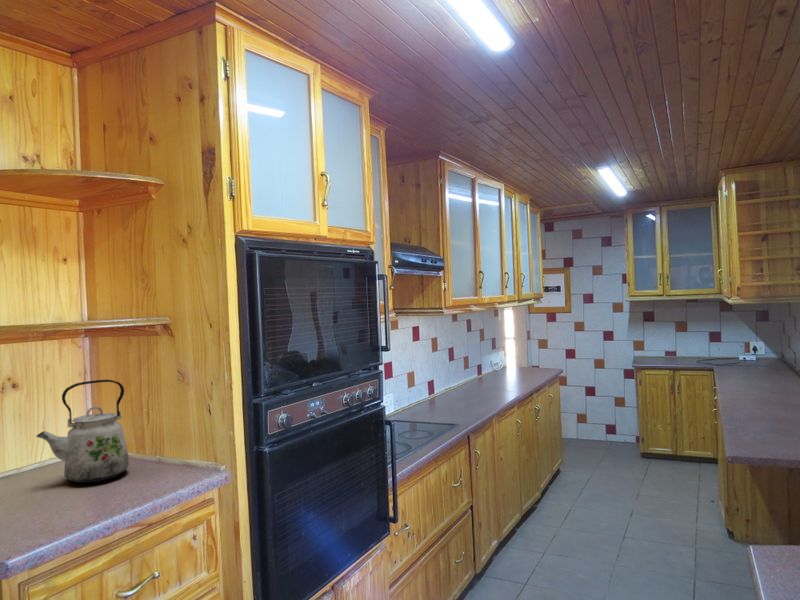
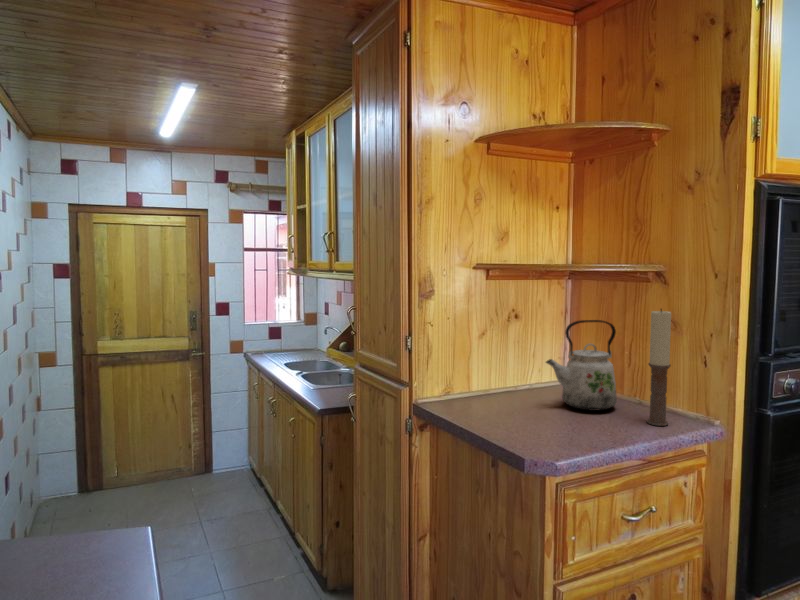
candle: none [149,361,175,484] -> present [647,309,671,426]

